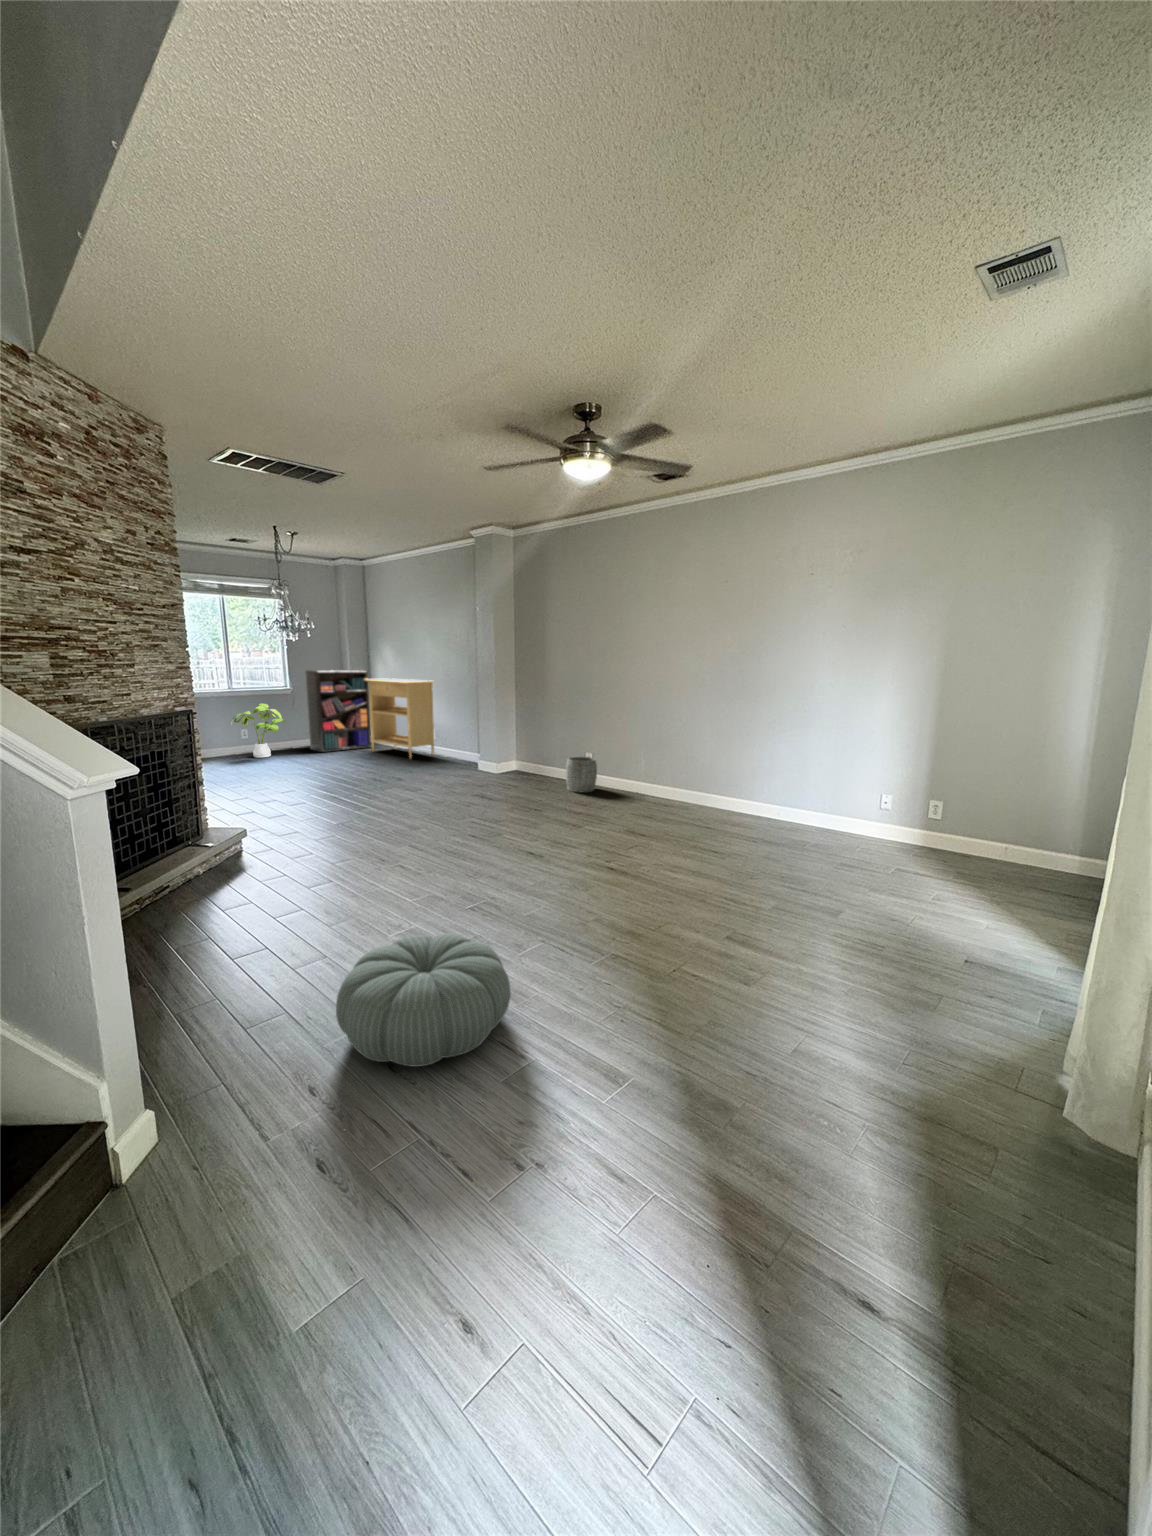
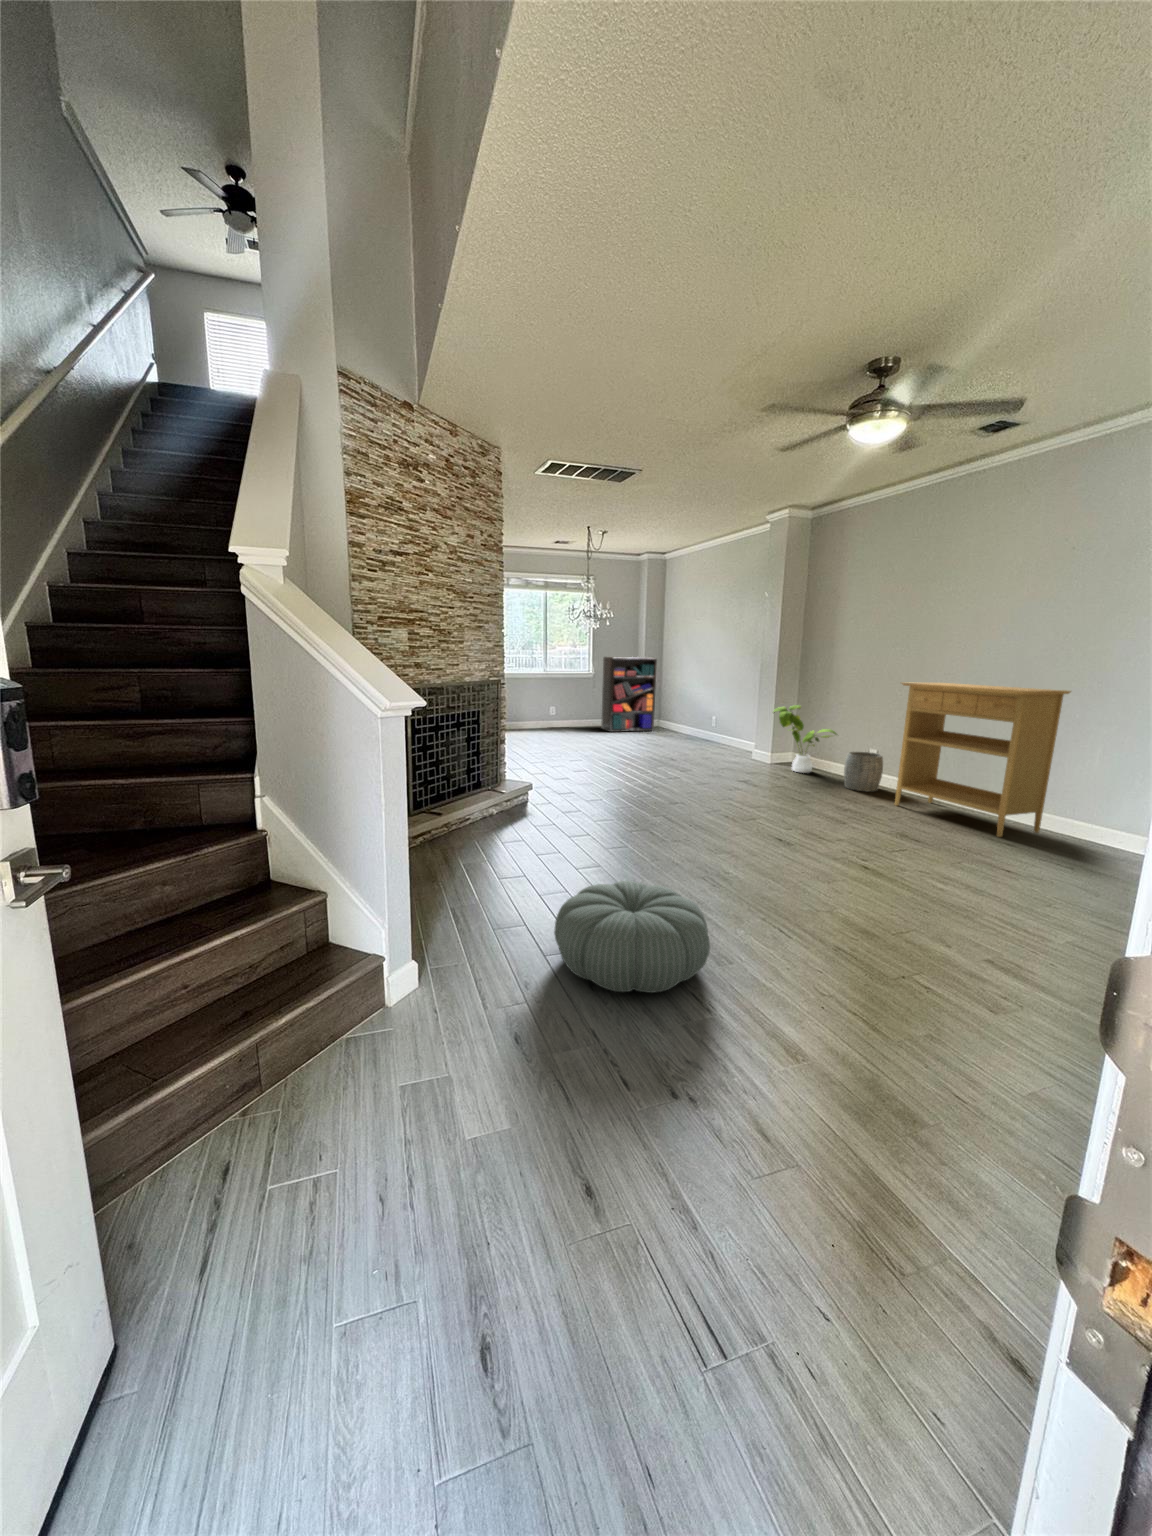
console table: present [364,678,434,759] -> present [895,683,1071,837]
house plant: present [231,704,286,758] -> present [774,705,837,773]

